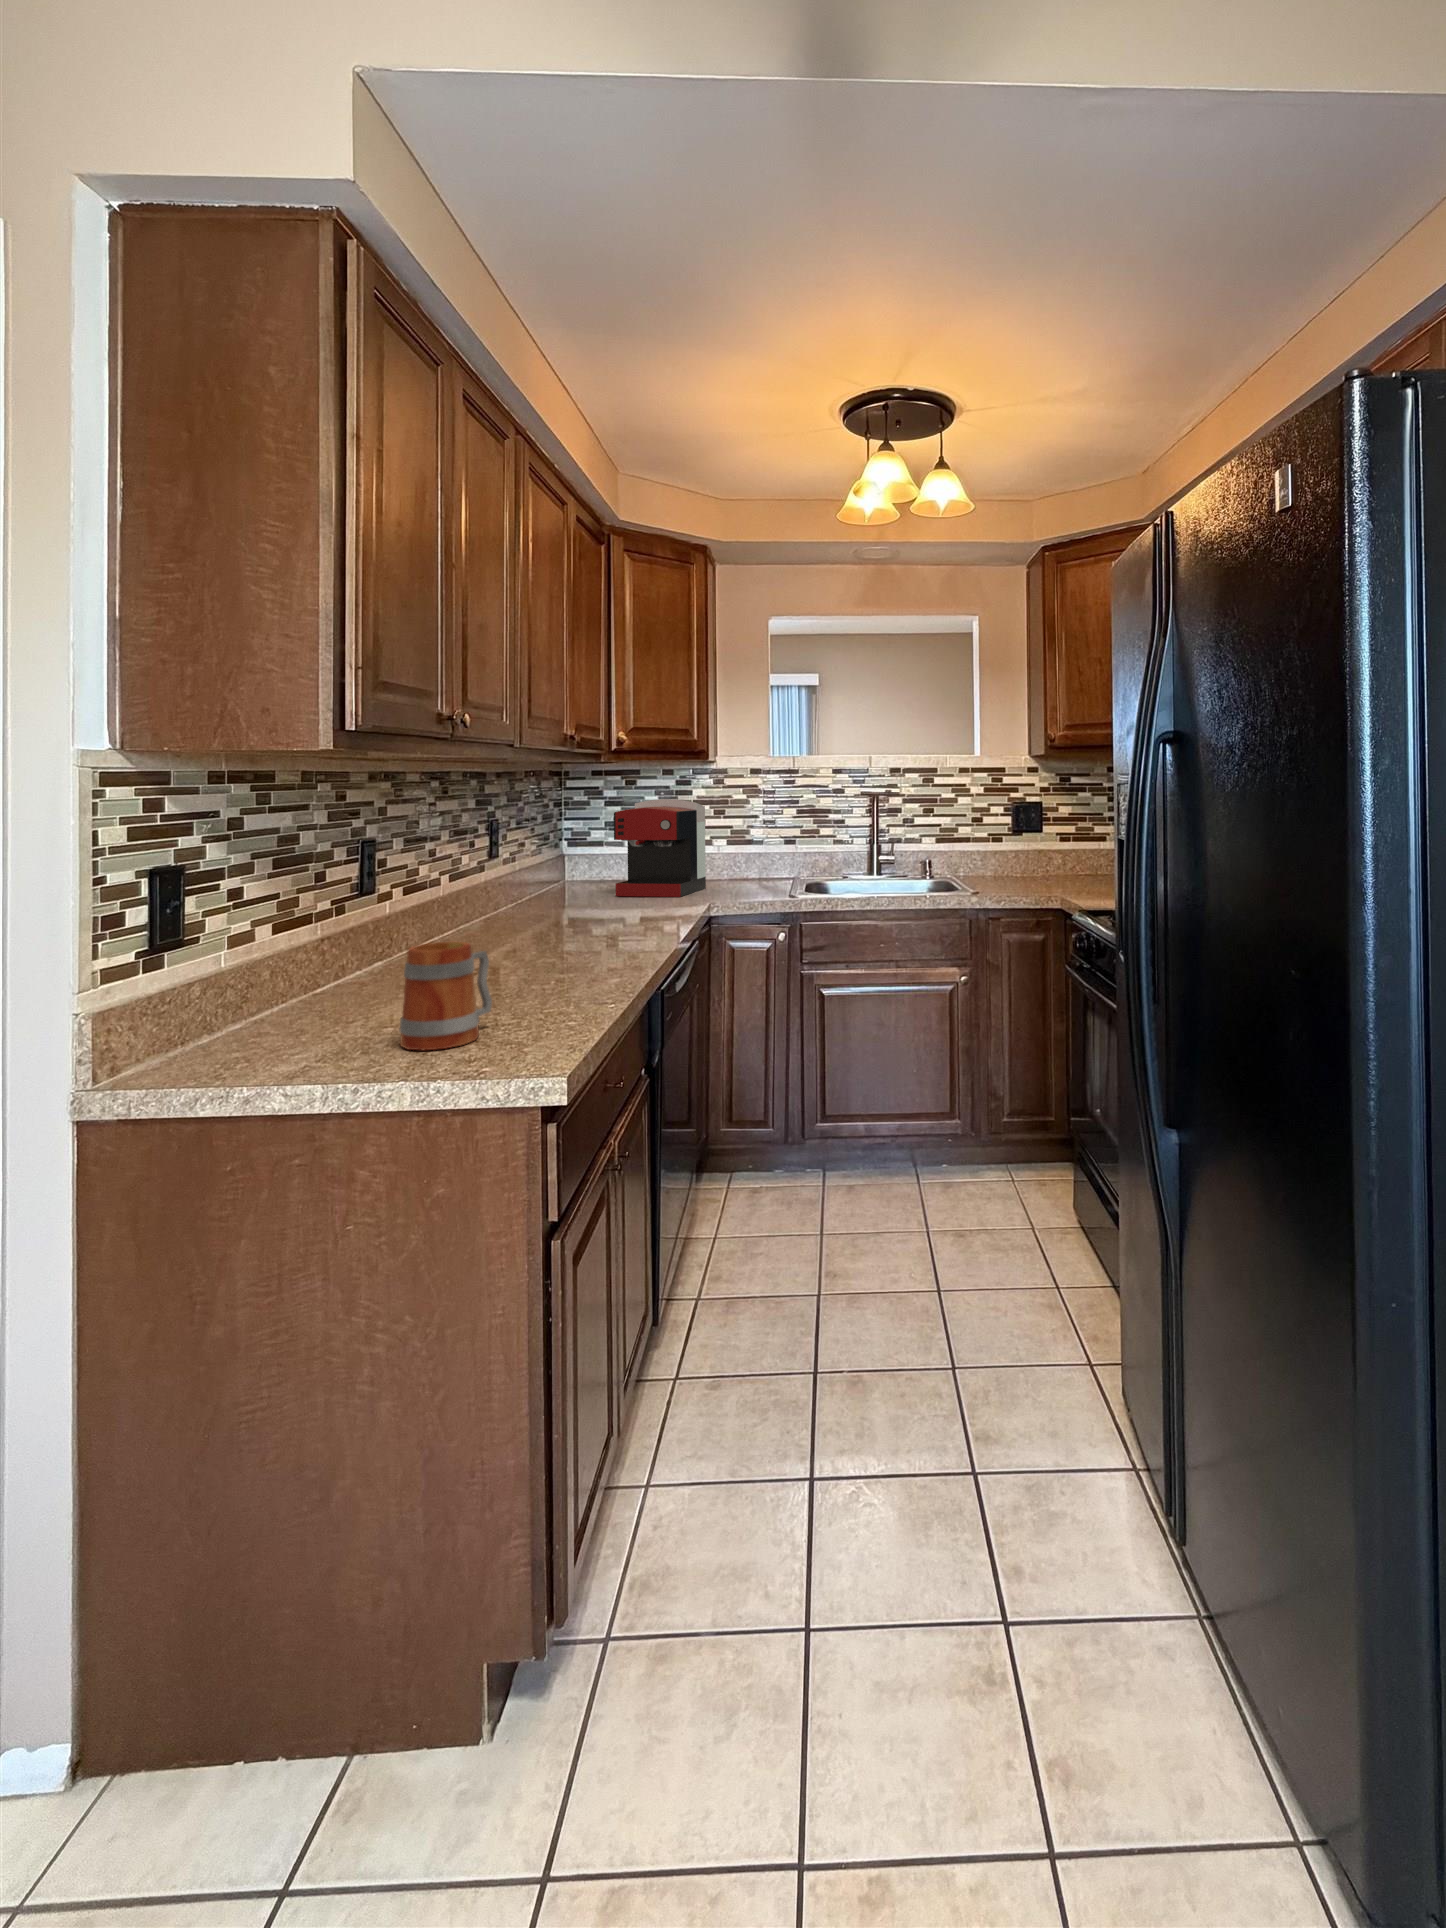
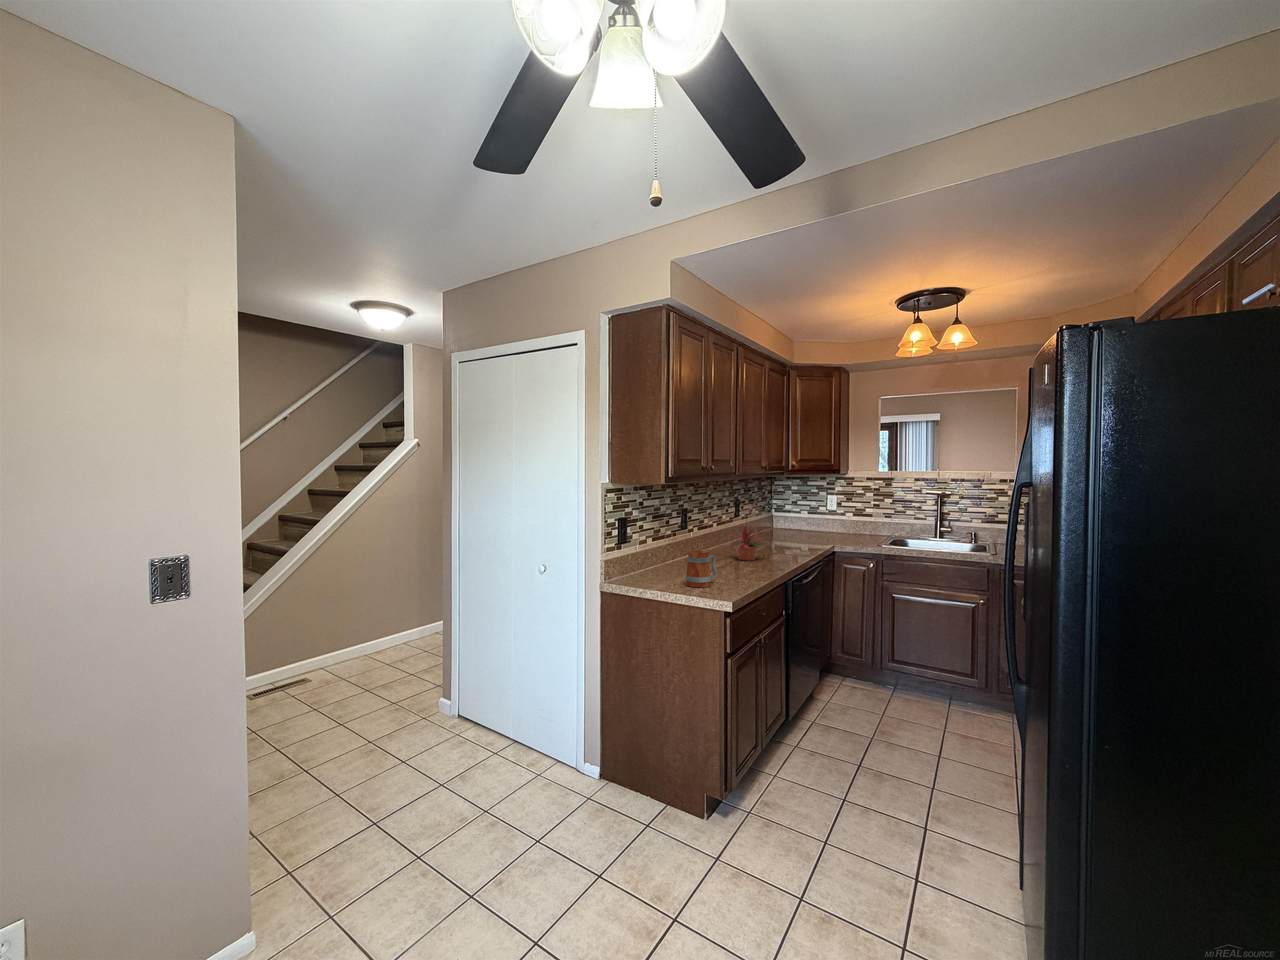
coffee maker: present [614,799,706,897] -> none [793,492,840,540]
potted plant: none [487,869,590,958] -> present [733,526,761,561]

